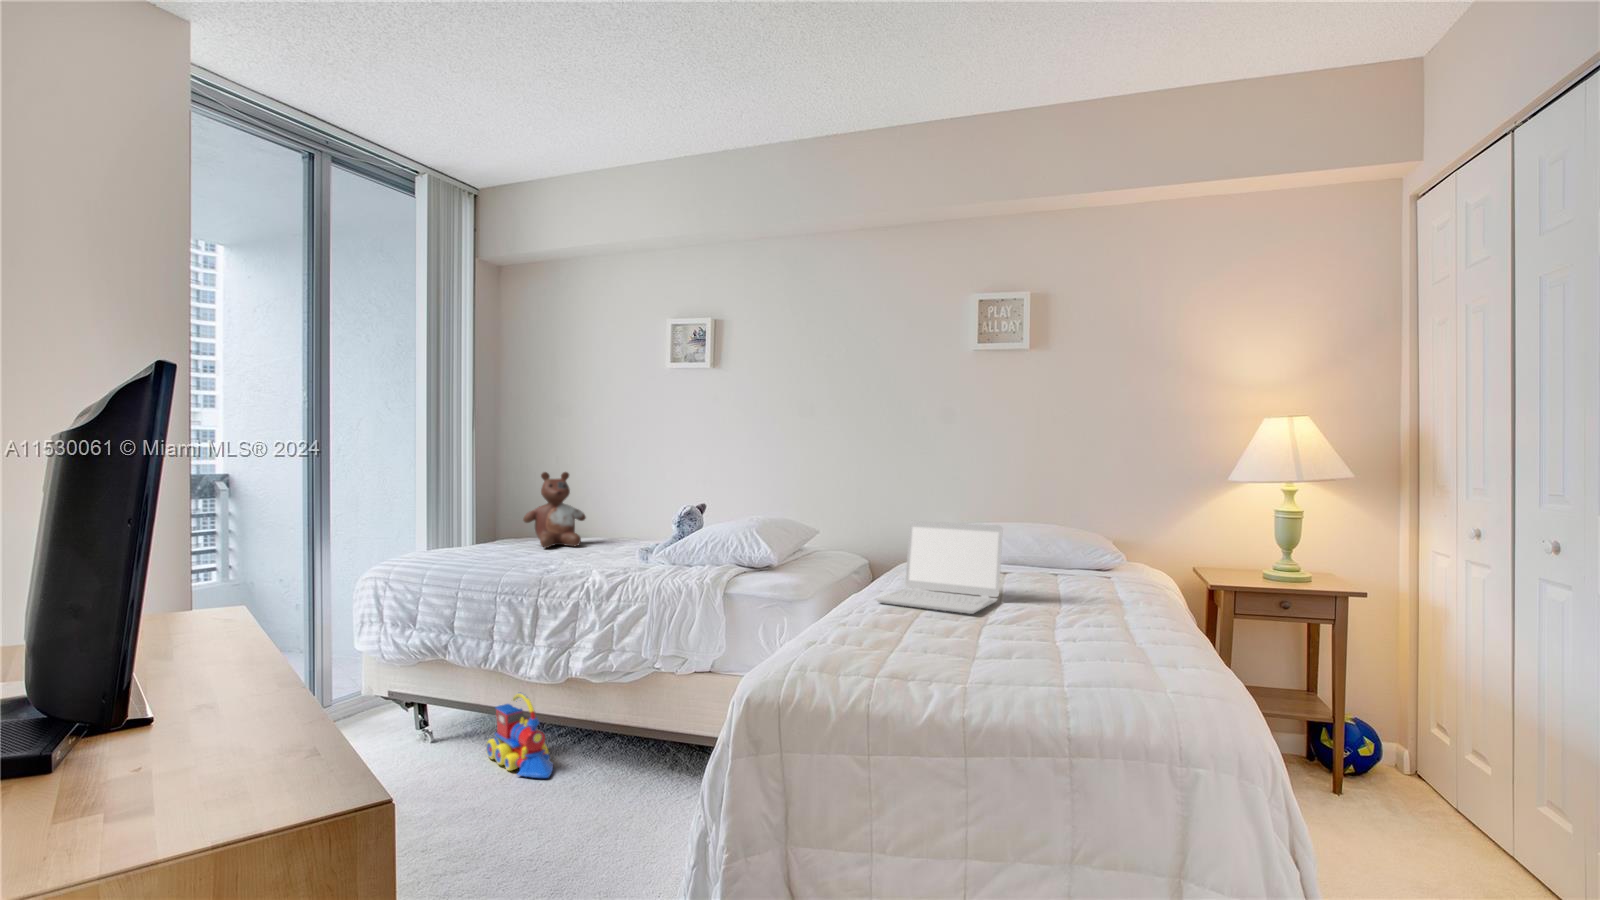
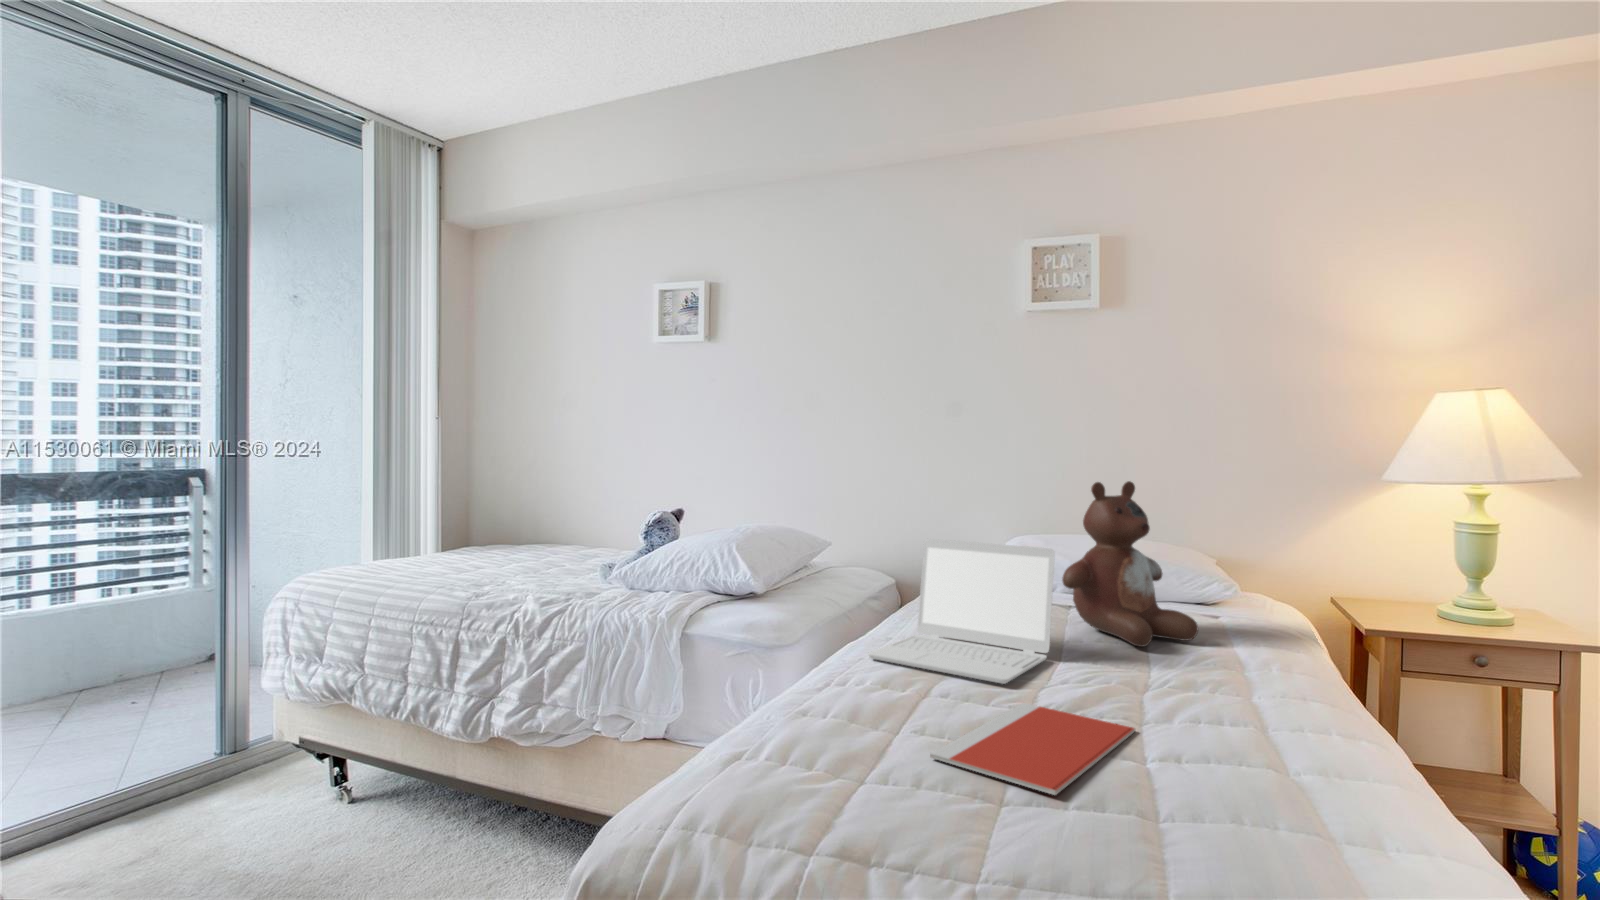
stuffed bear: present [523,472,586,548] -> present [1062,481,1198,647]
notebook: none [936,623,1058,662] -> present [930,703,1136,795]
toy train: present [486,692,553,778] -> none [401,749,477,865]

